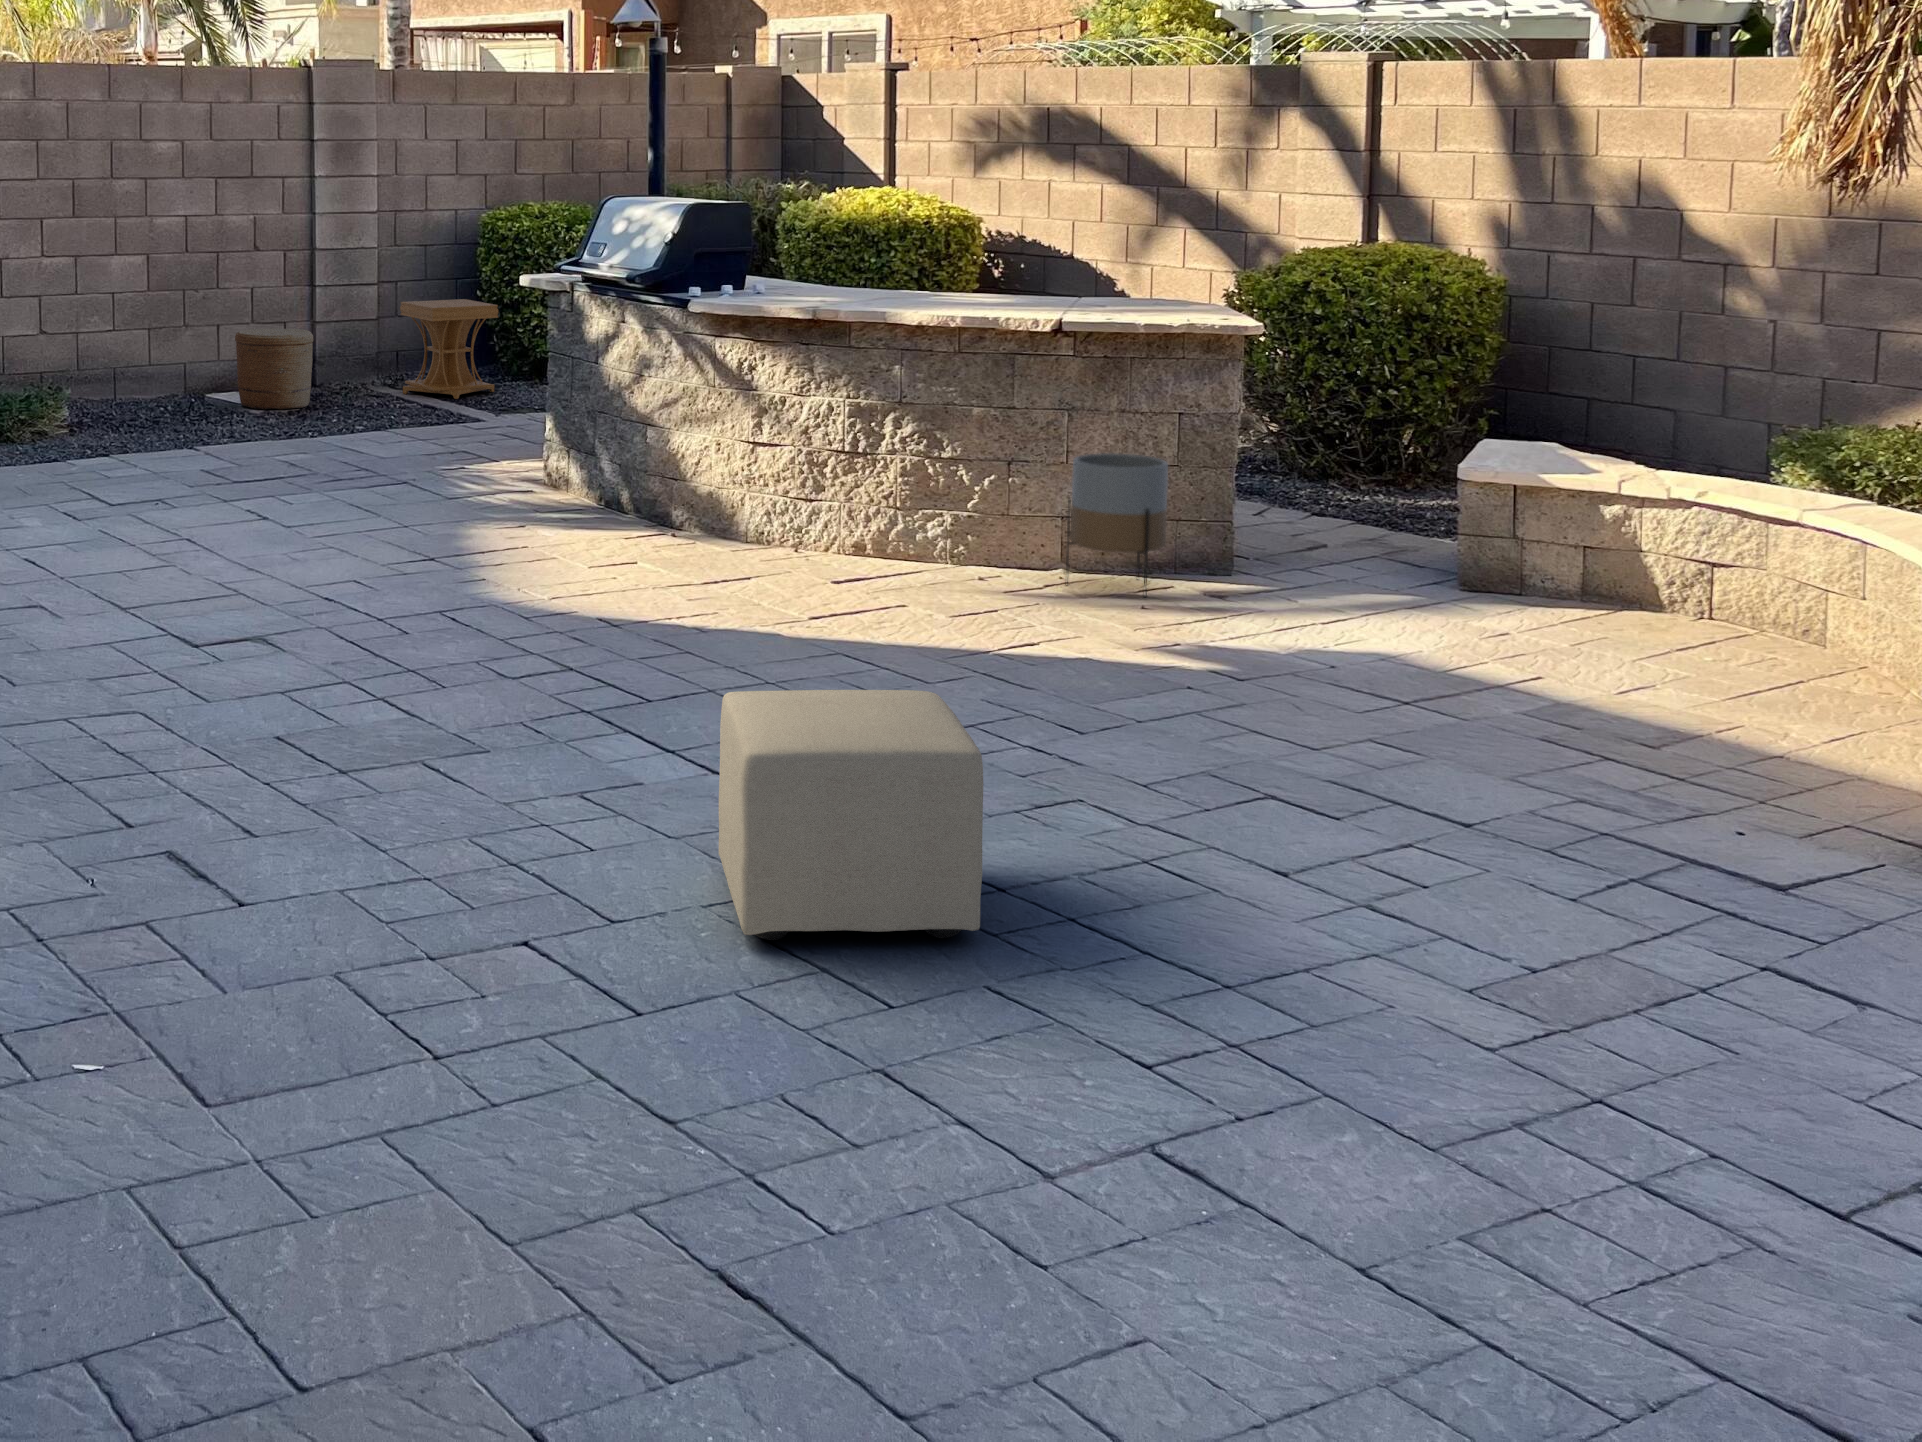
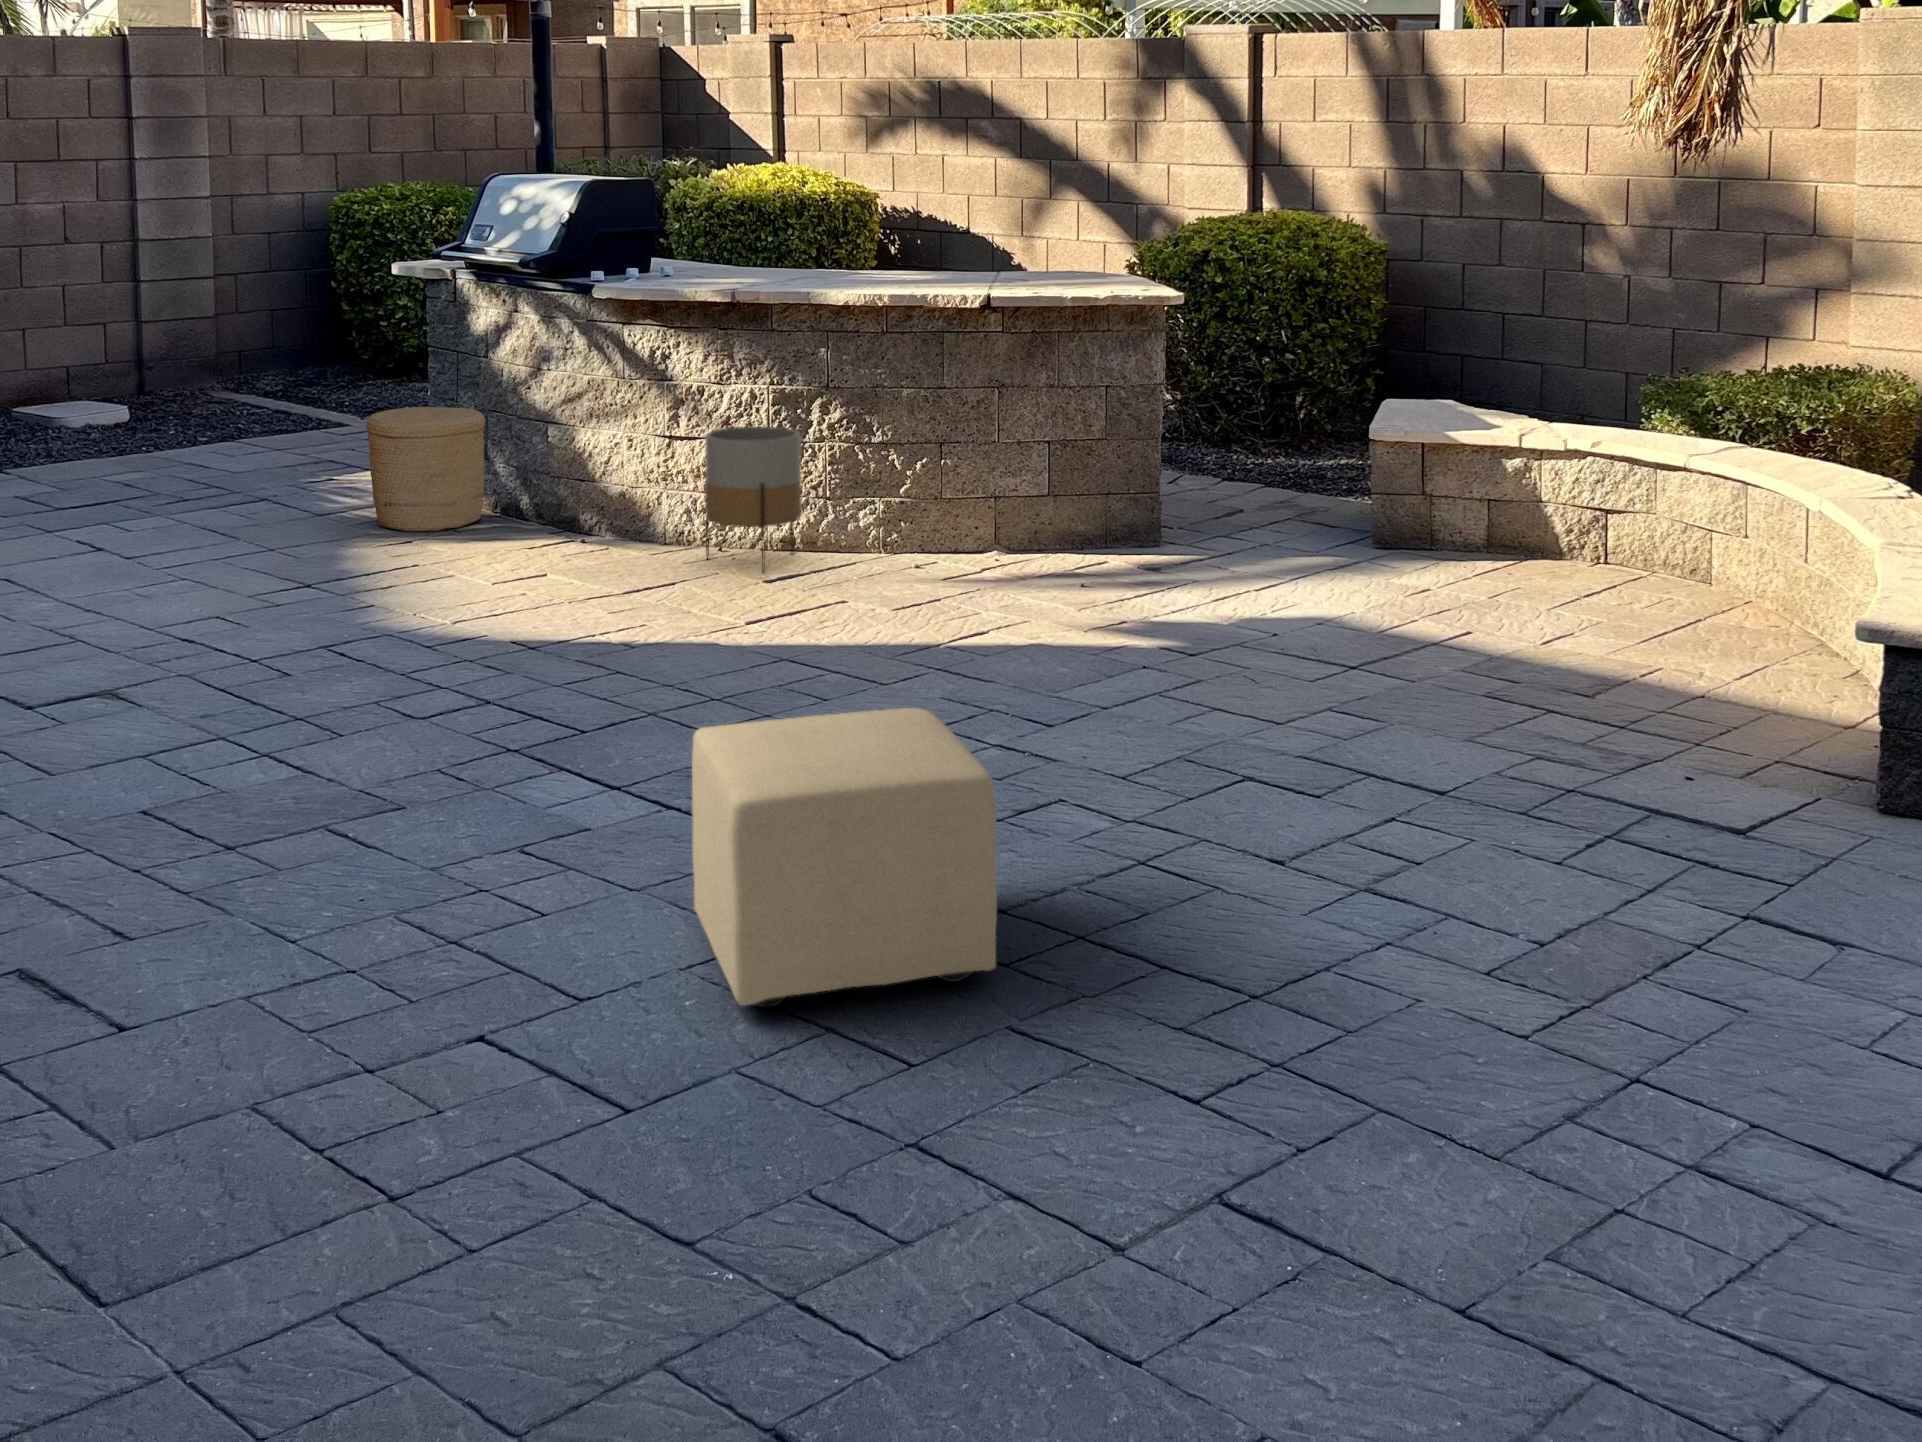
side table: present [400,299,498,399] -> none [249,289,362,398]
woven basket: present [235,329,313,410] -> present [366,407,485,531]
planter: present [1065,453,1168,597] -> present [705,426,802,573]

